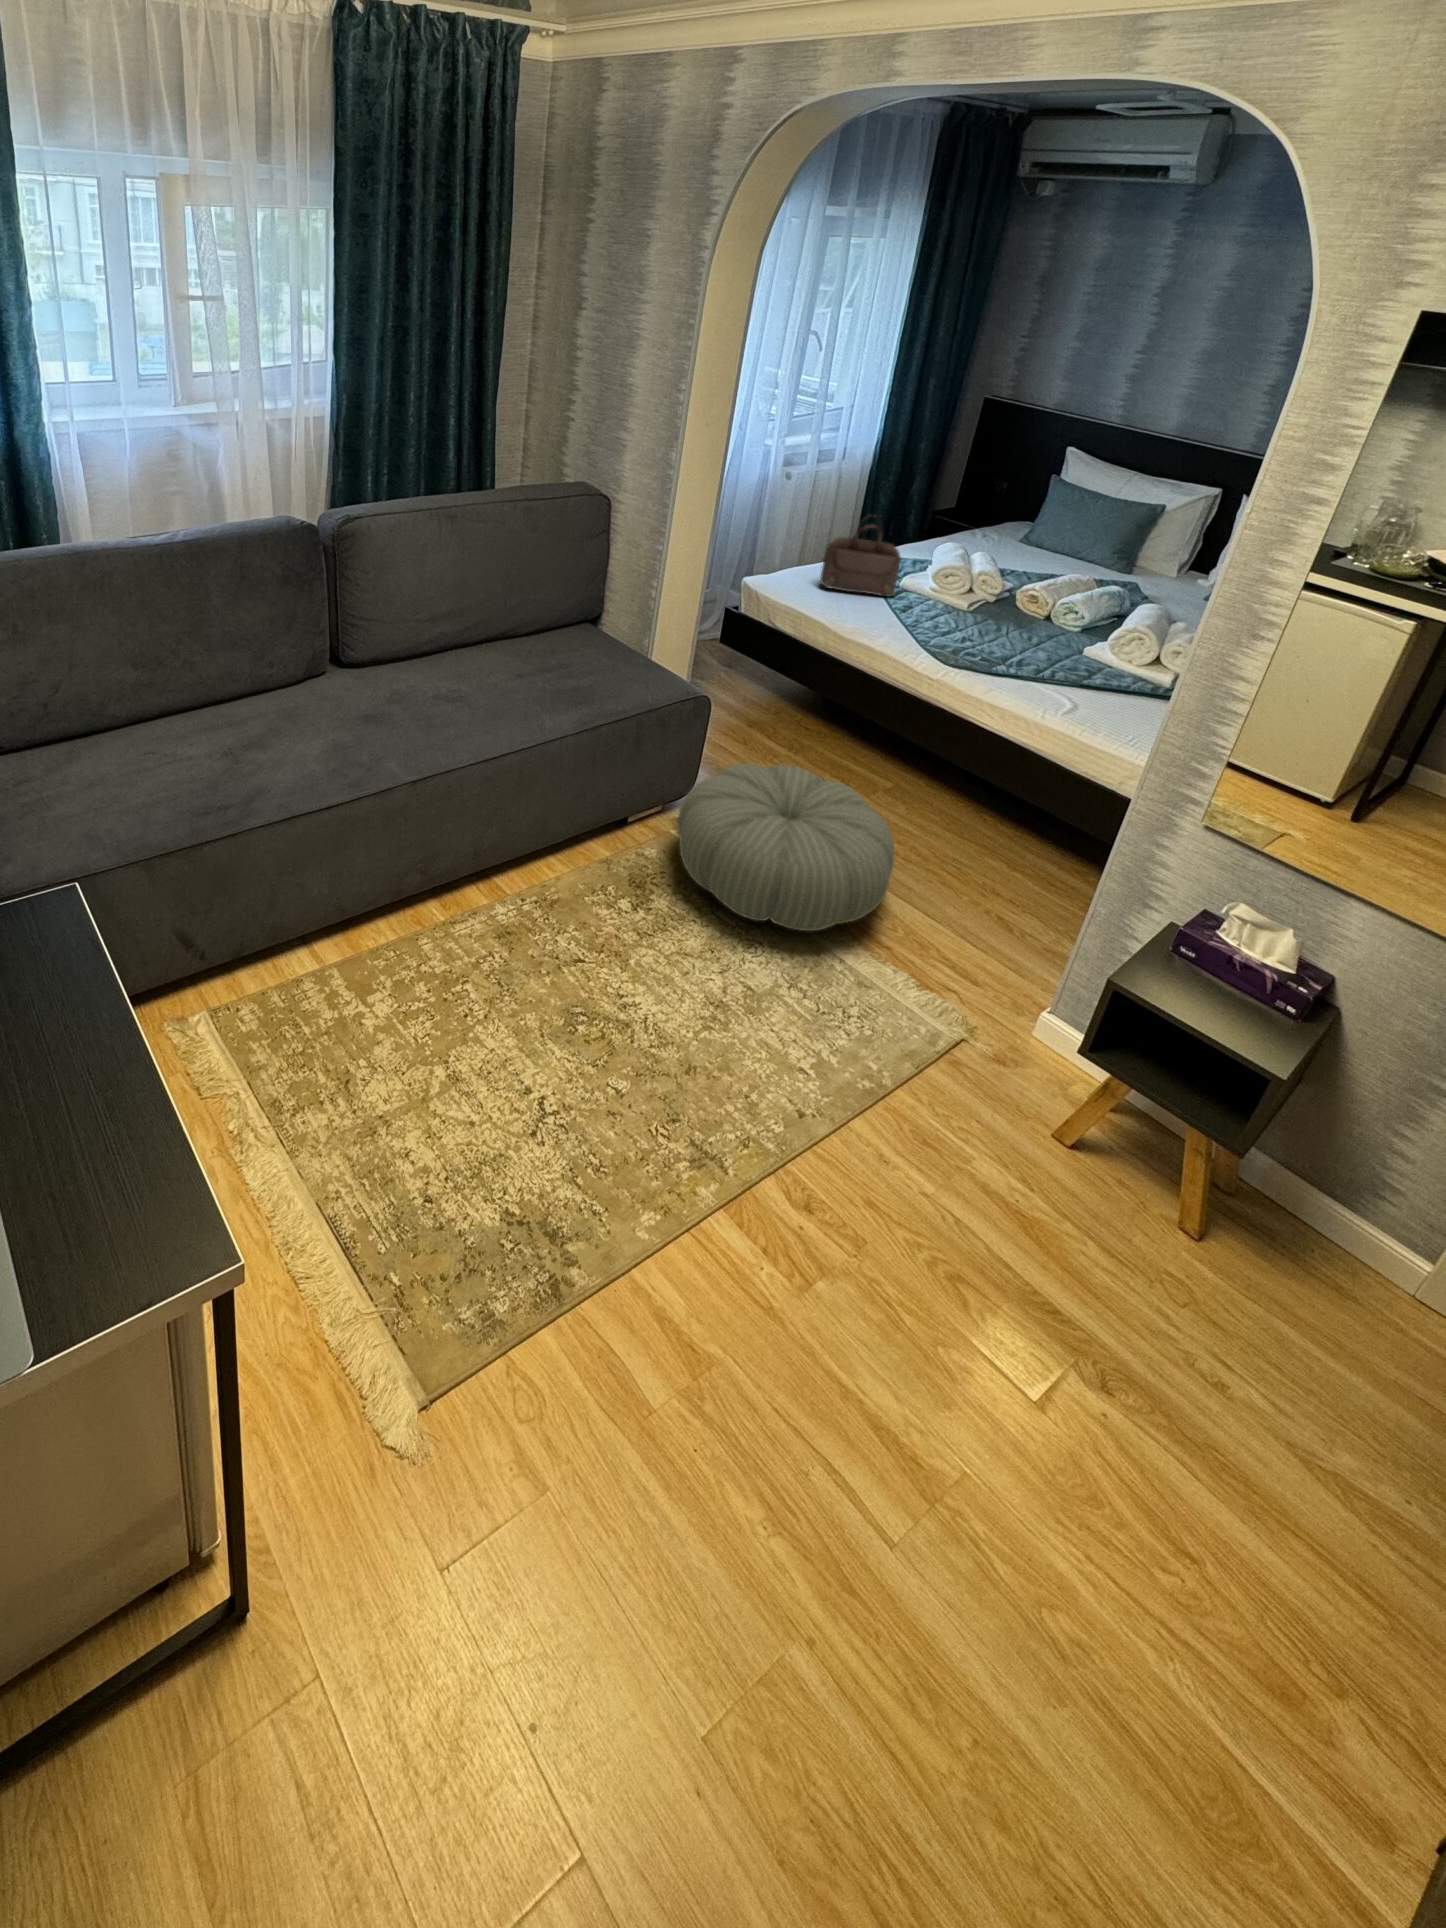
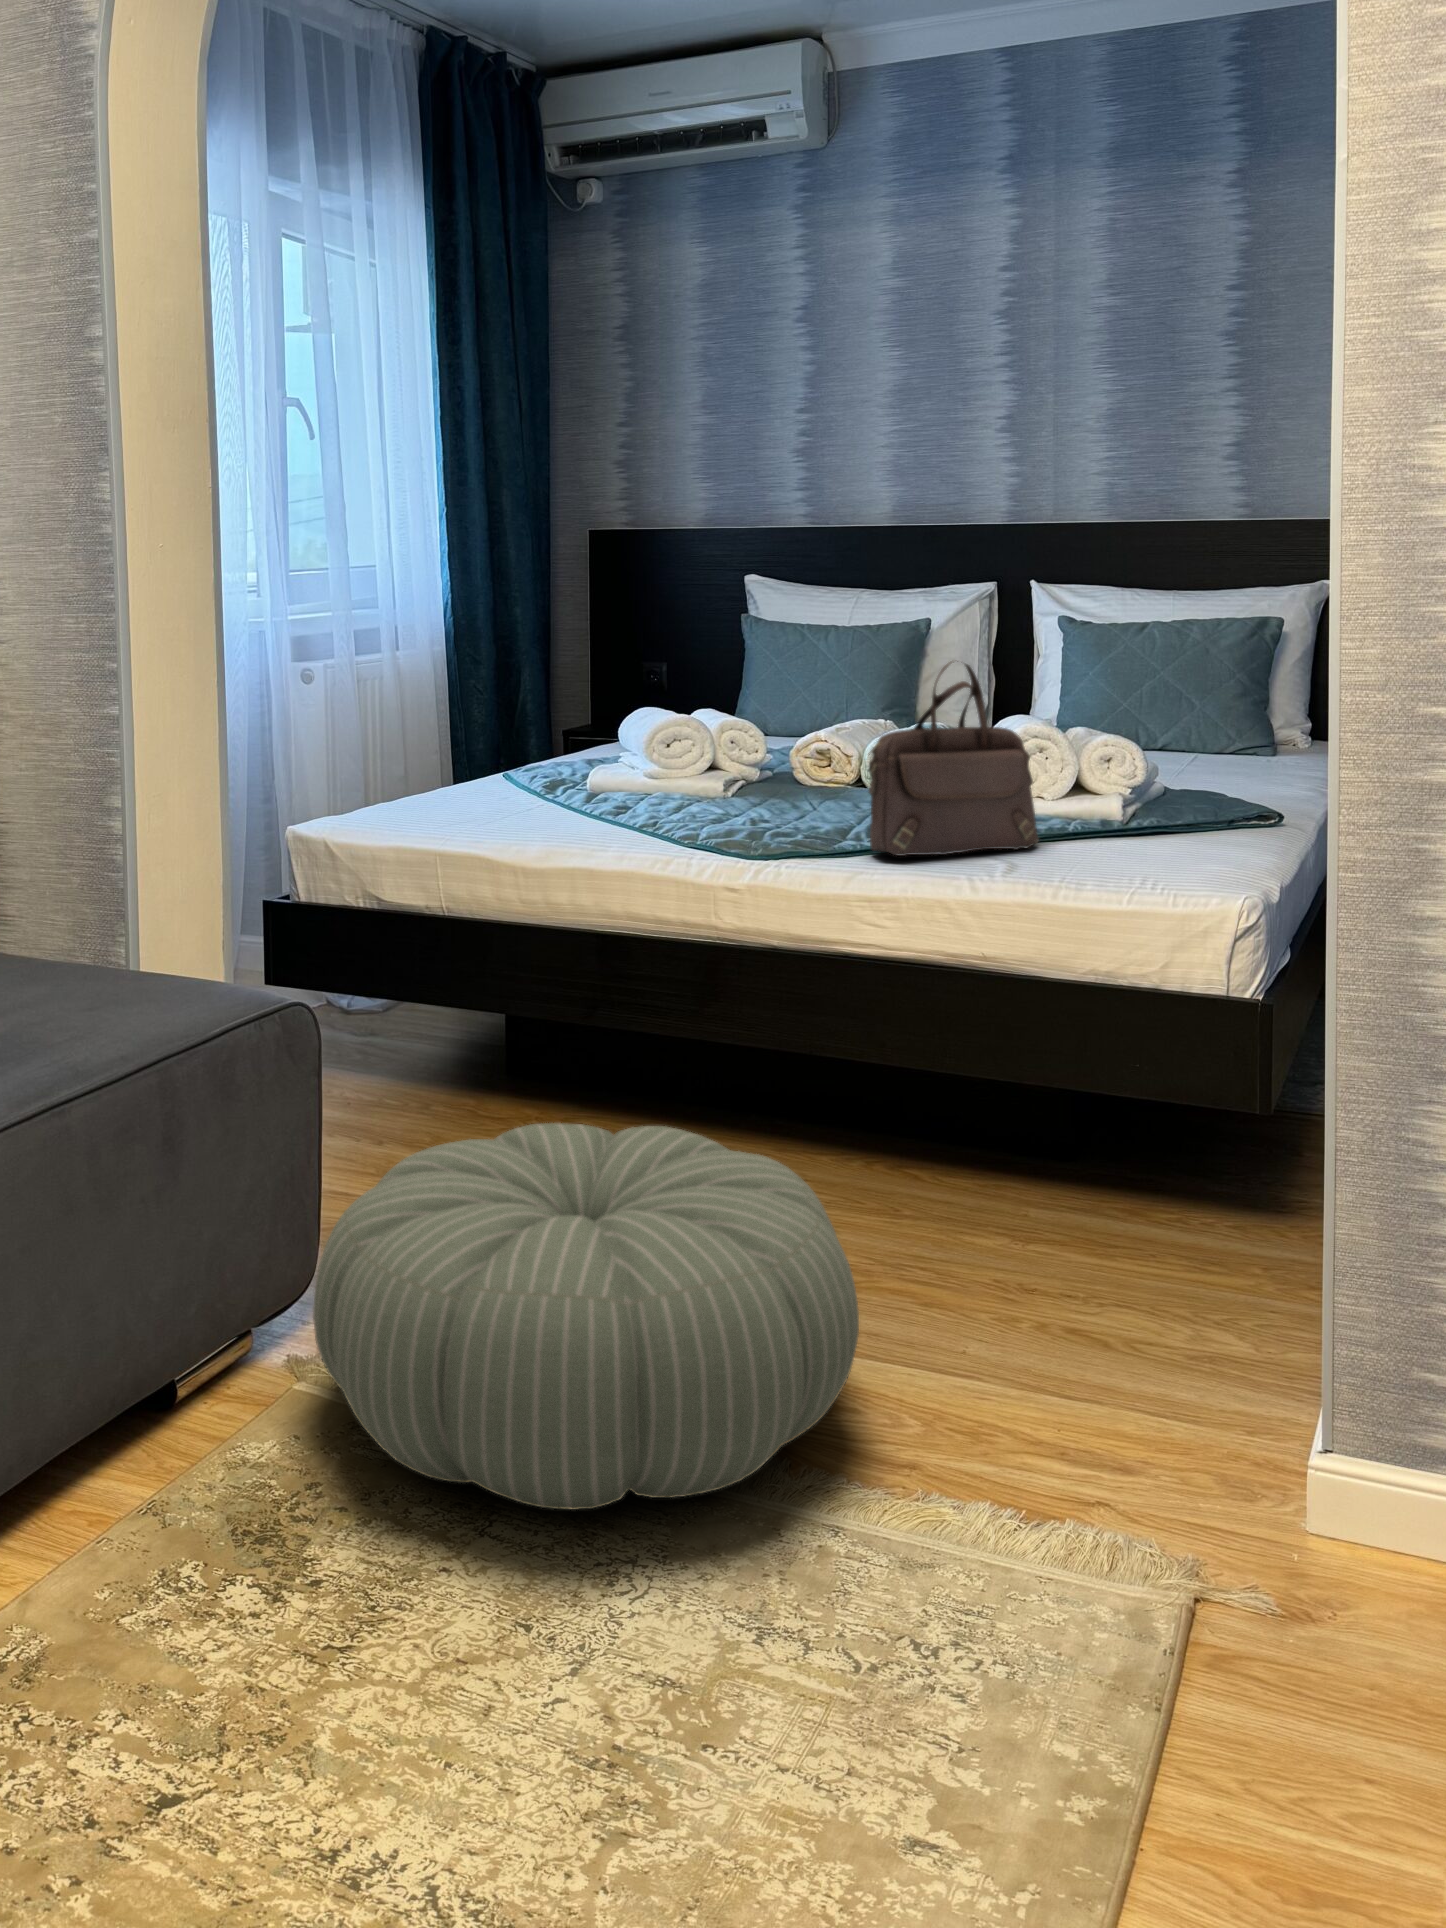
handbag: present [820,516,901,597] -> present [868,662,1038,856]

